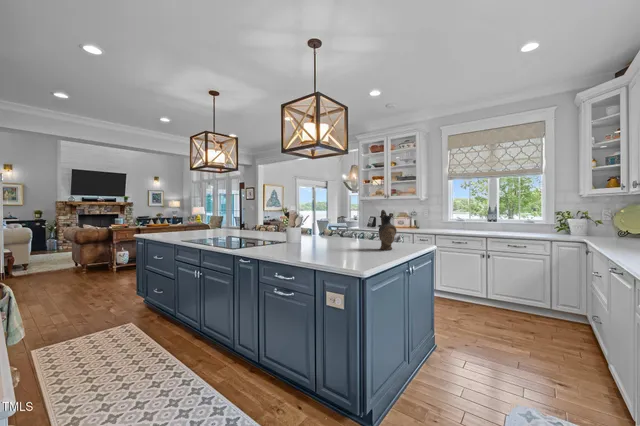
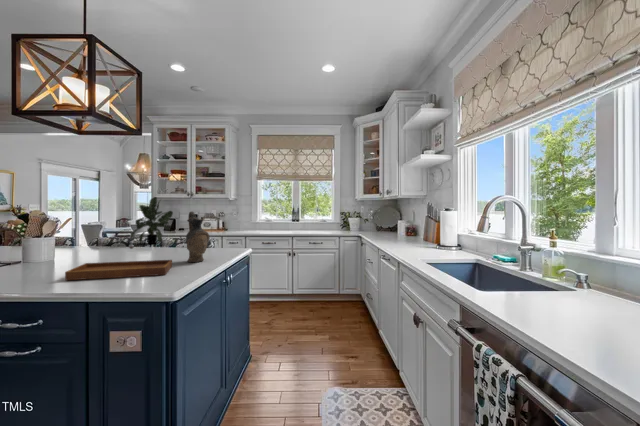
potted plant: none [343,200,372,237] -> present [131,197,173,244]
tray: none [307,233,369,256] -> present [65,244,172,280]

